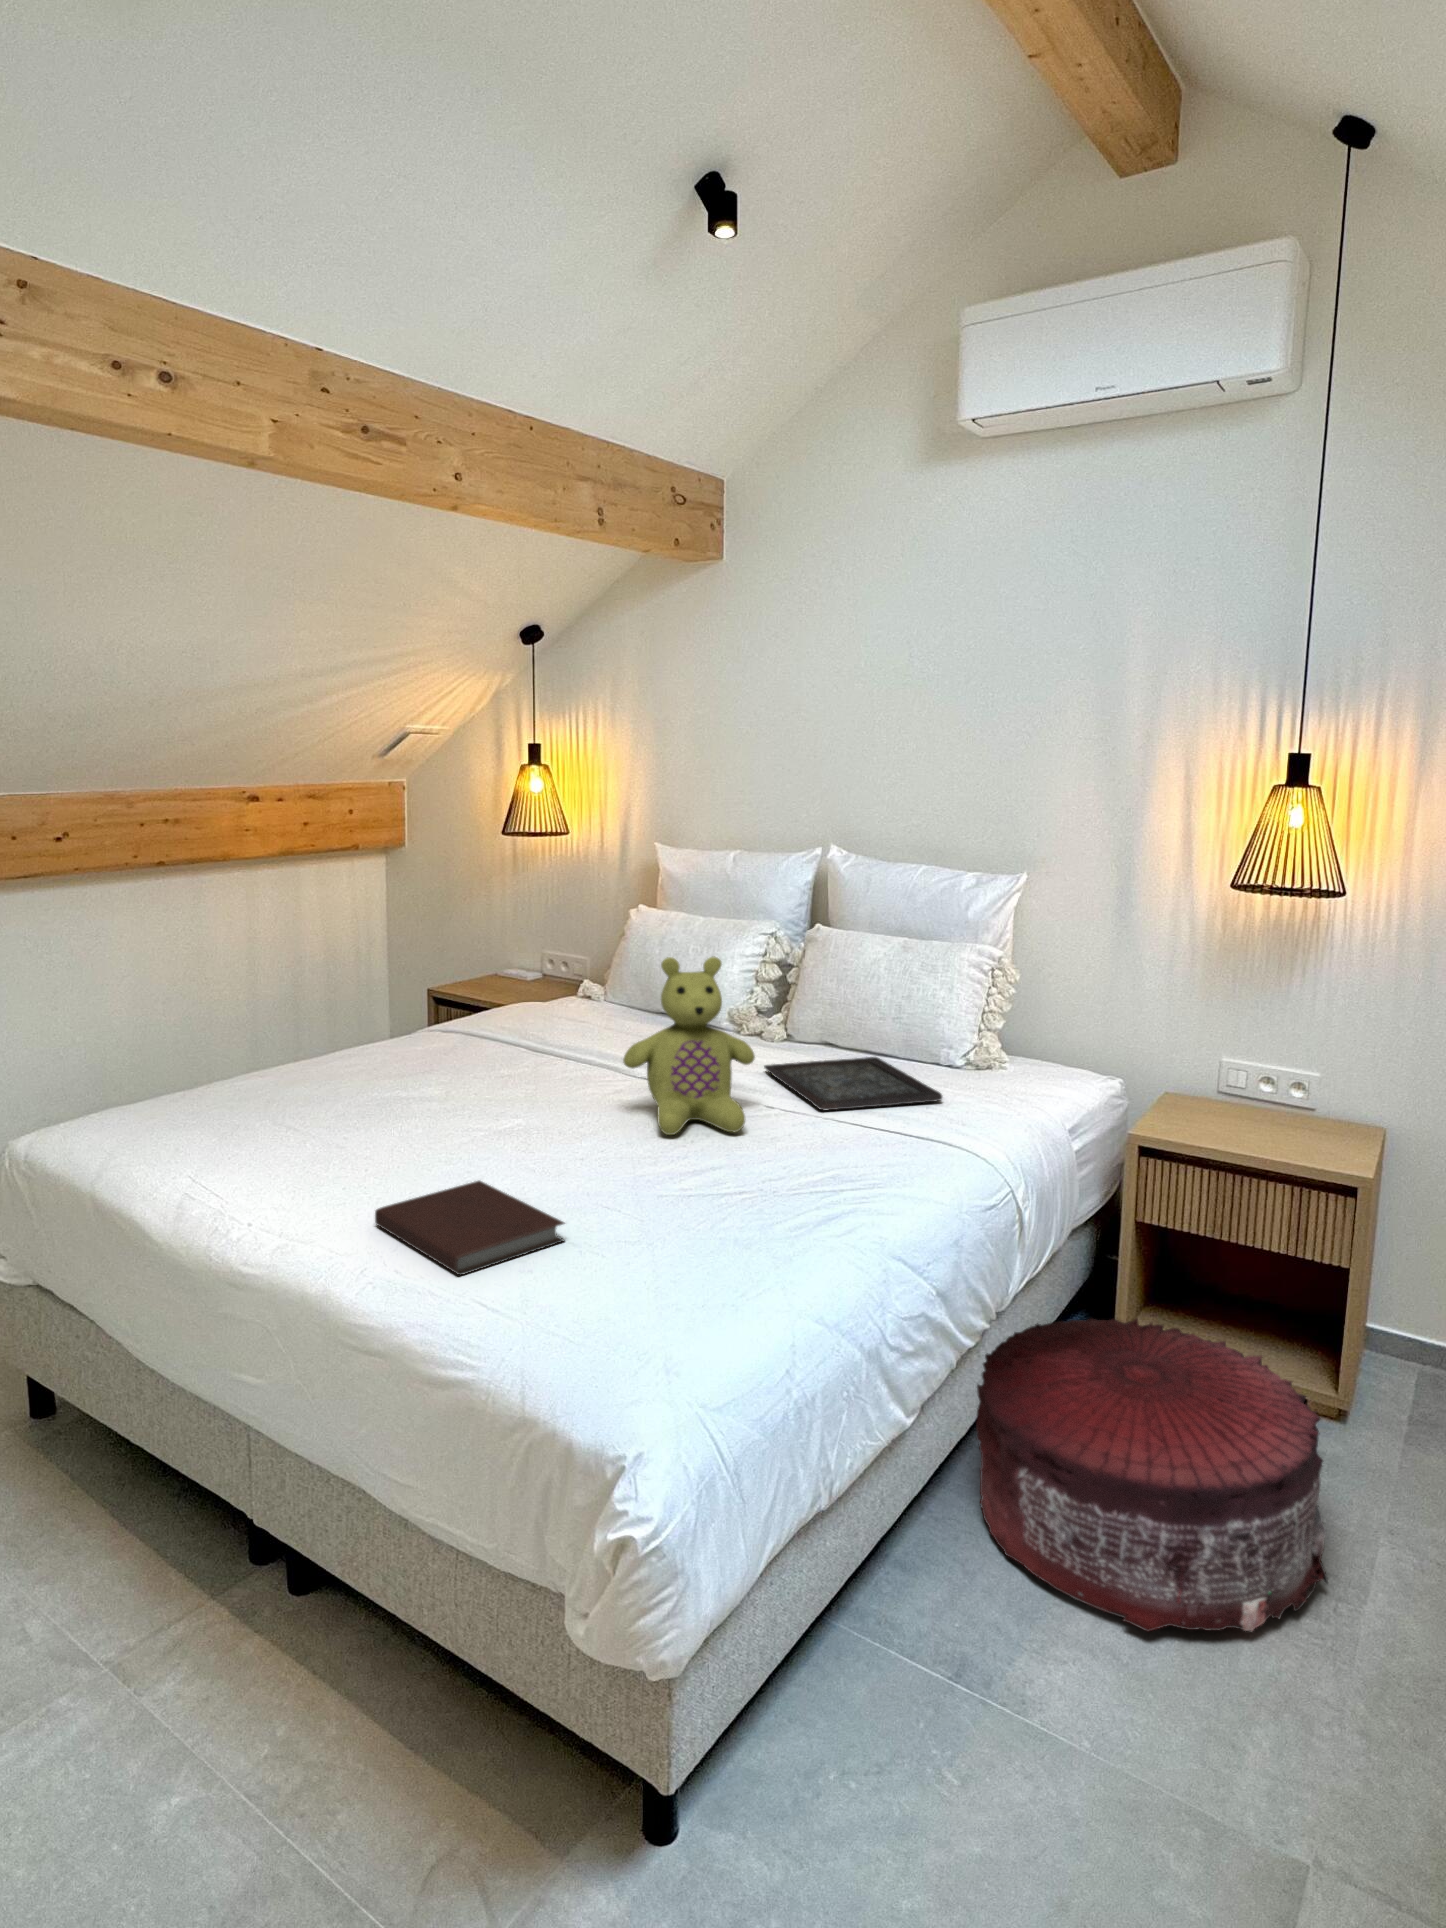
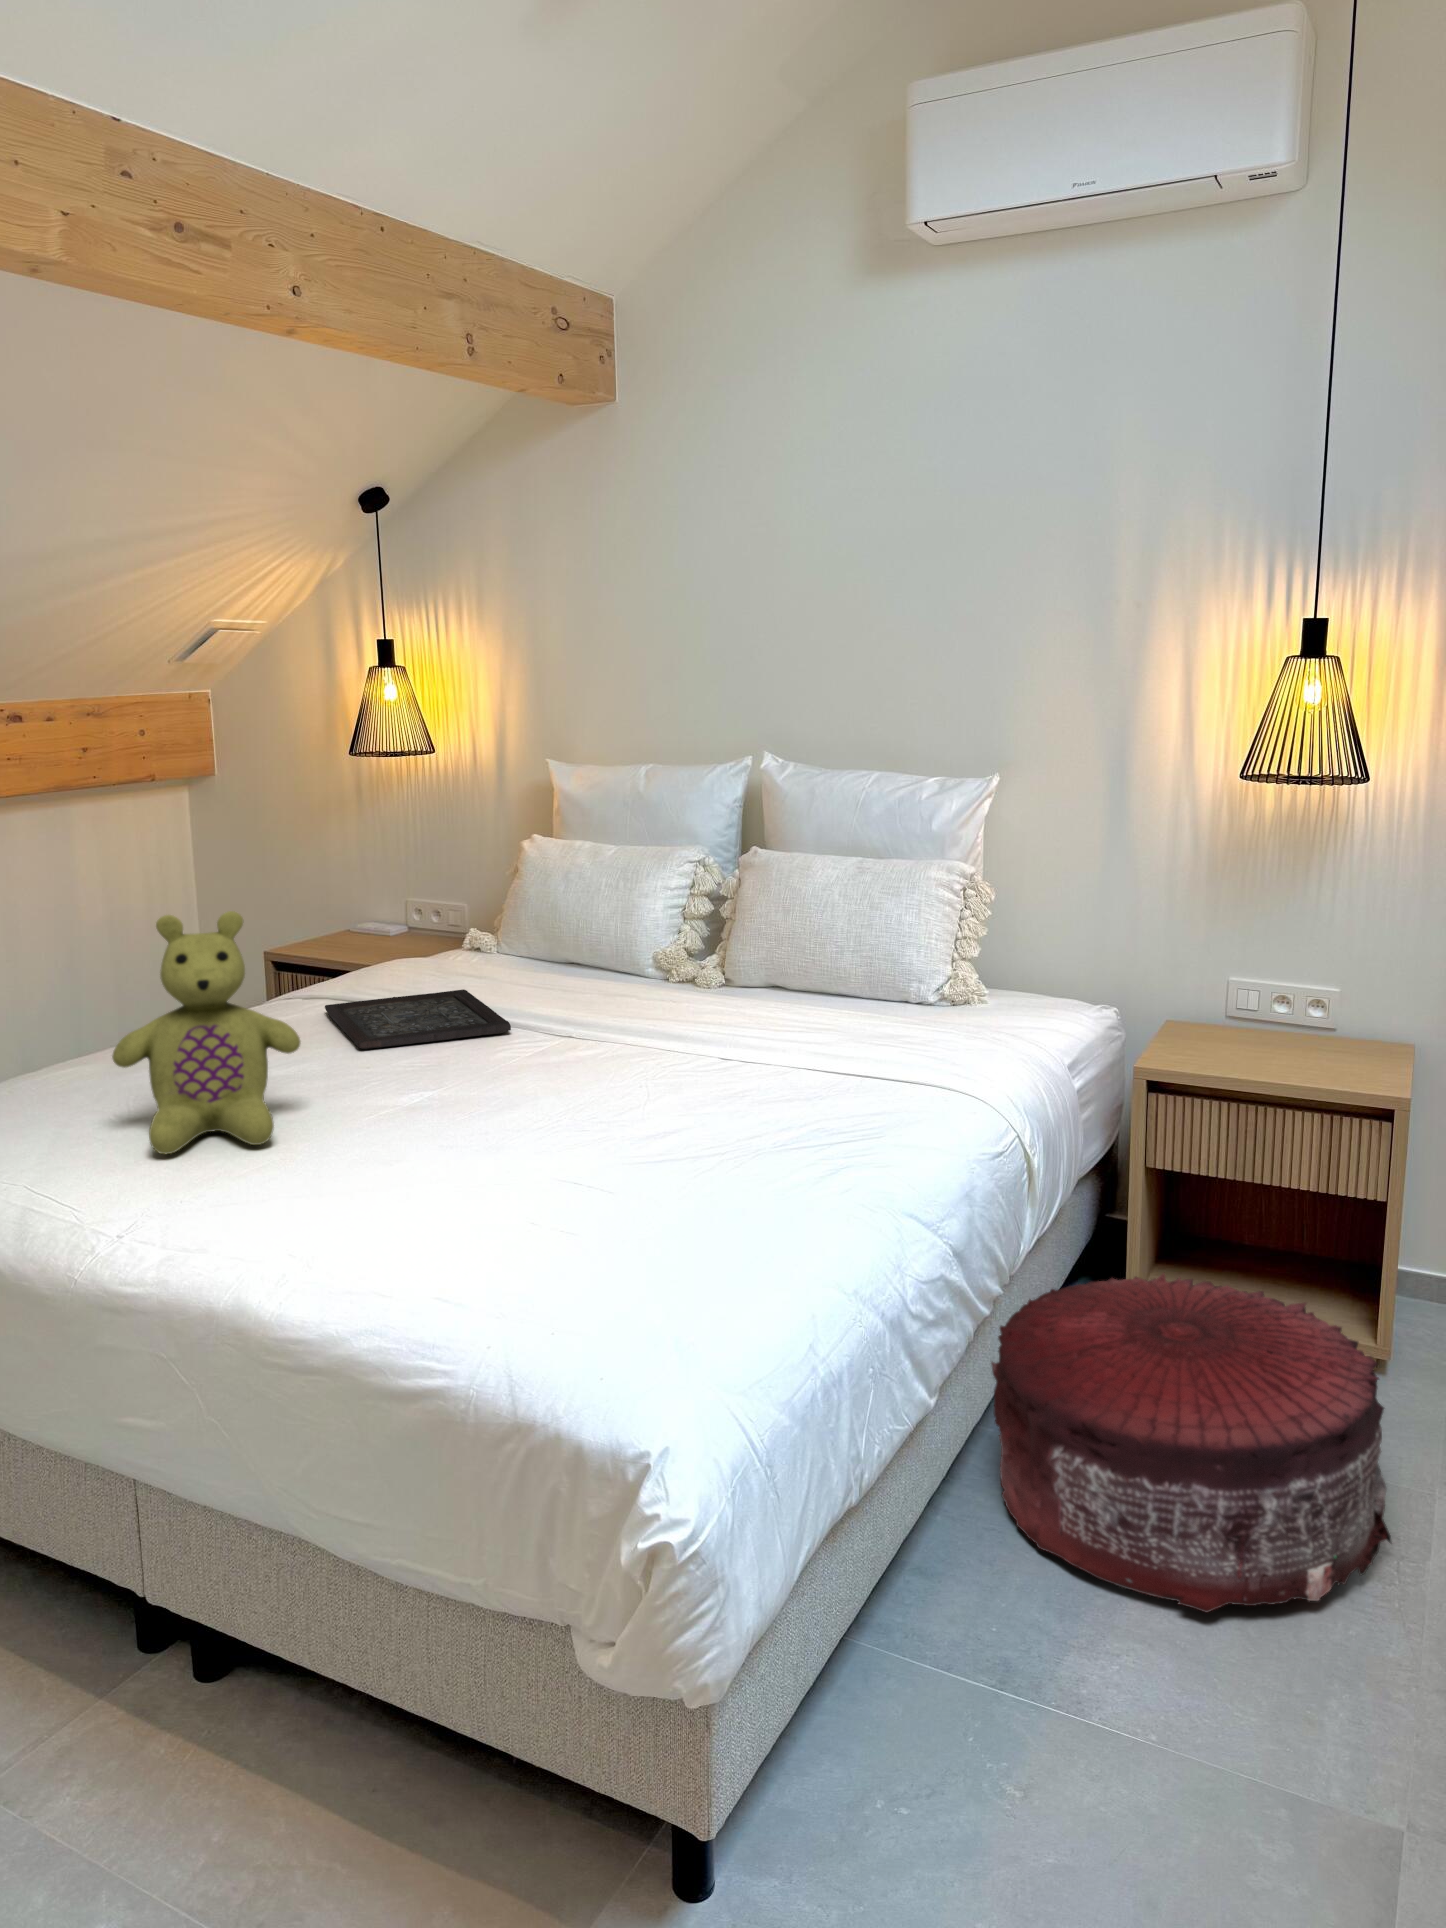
stuffed bear: present [623,956,755,1135] -> present [112,911,300,1154]
tray: present [764,1057,942,1110] -> present [325,989,511,1049]
notebook: present [375,1181,564,1275] -> none [281,1161,521,1269]

